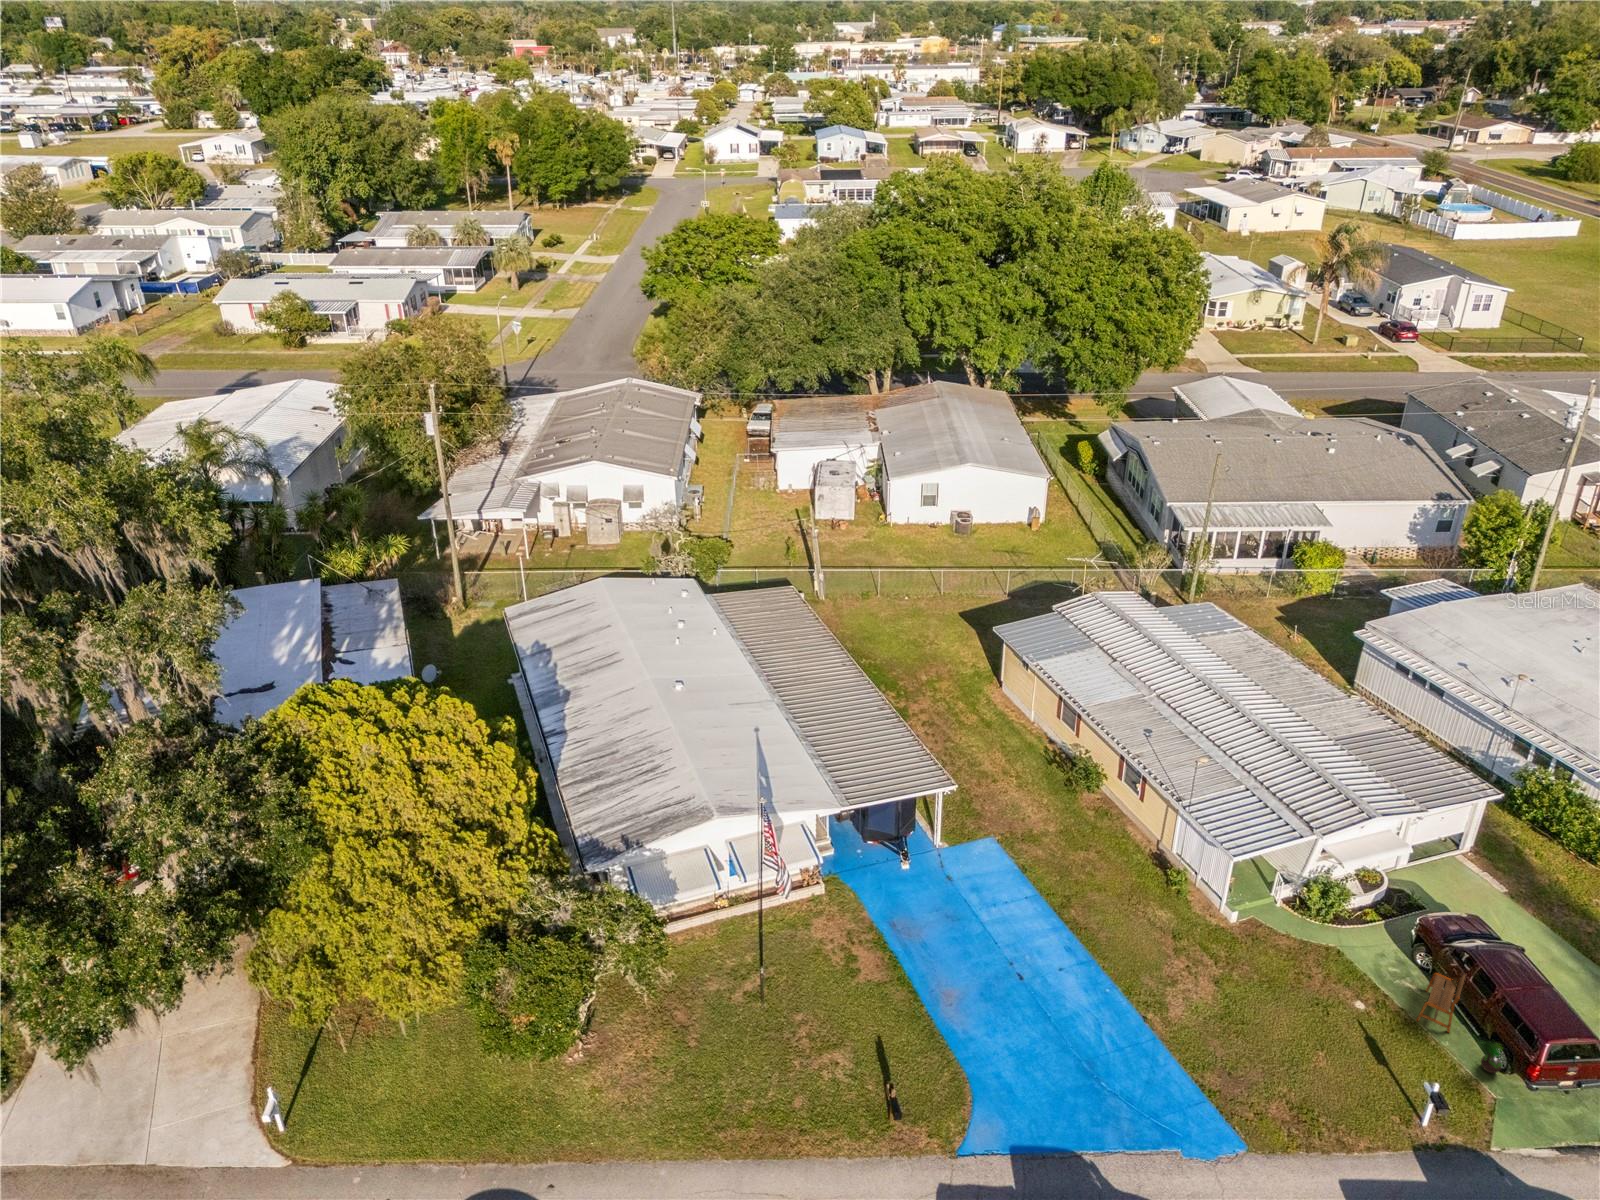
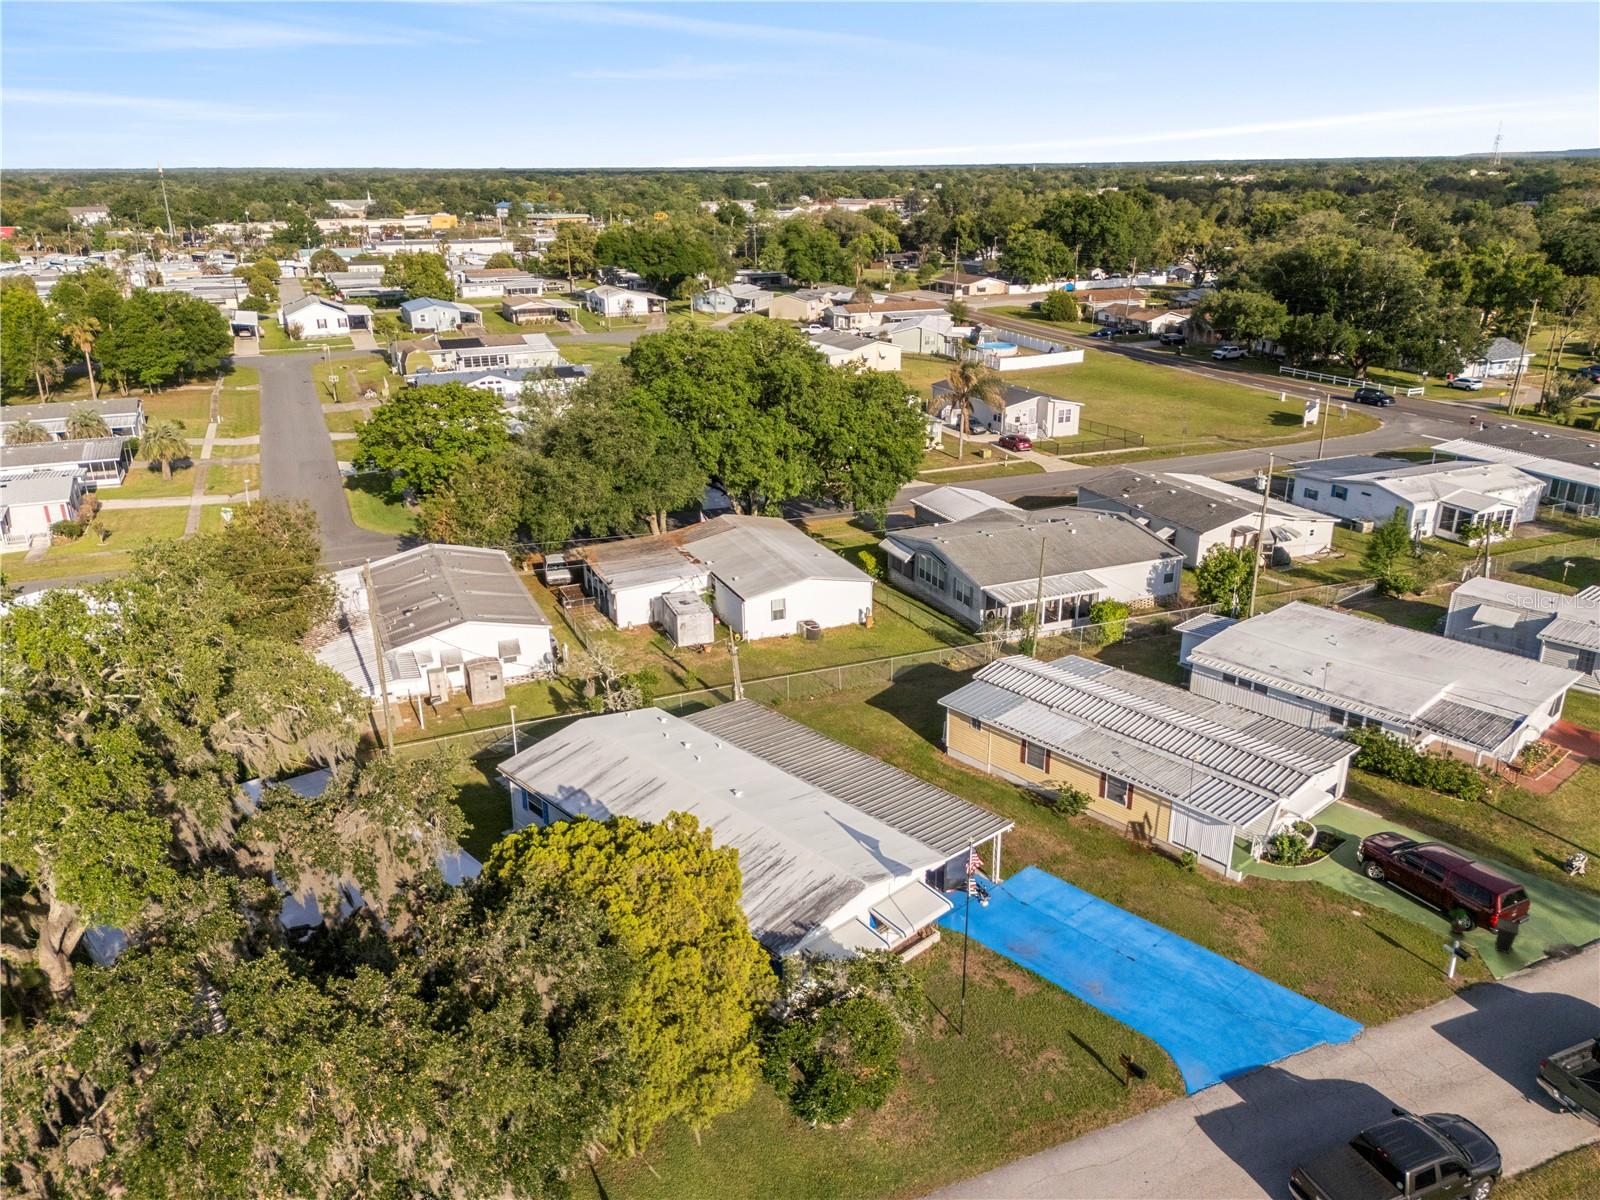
bench: present [1417,973,1465,1032] -> present [1125,812,1152,854]
trash can: none [1528,1070,1574,1121] -> present [1495,917,1519,953]

